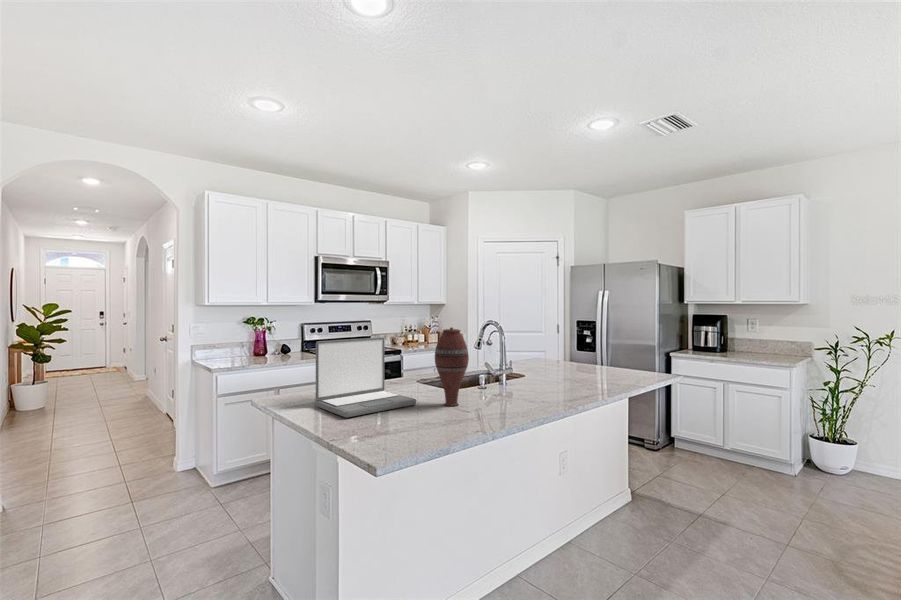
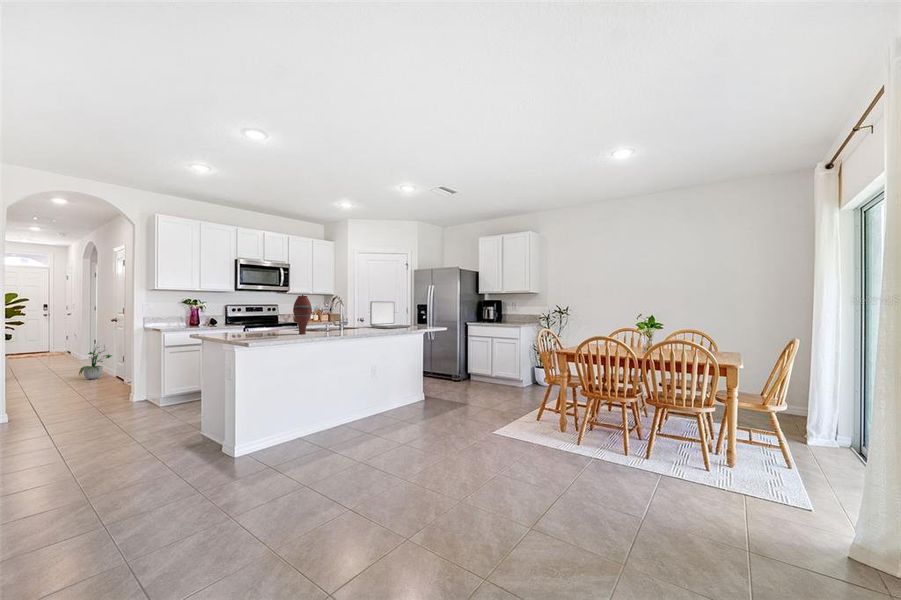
laptop: present [316,337,416,417] -> present [370,301,410,328]
potted plant: none [121,363,162,418] -> present [79,347,112,379]

